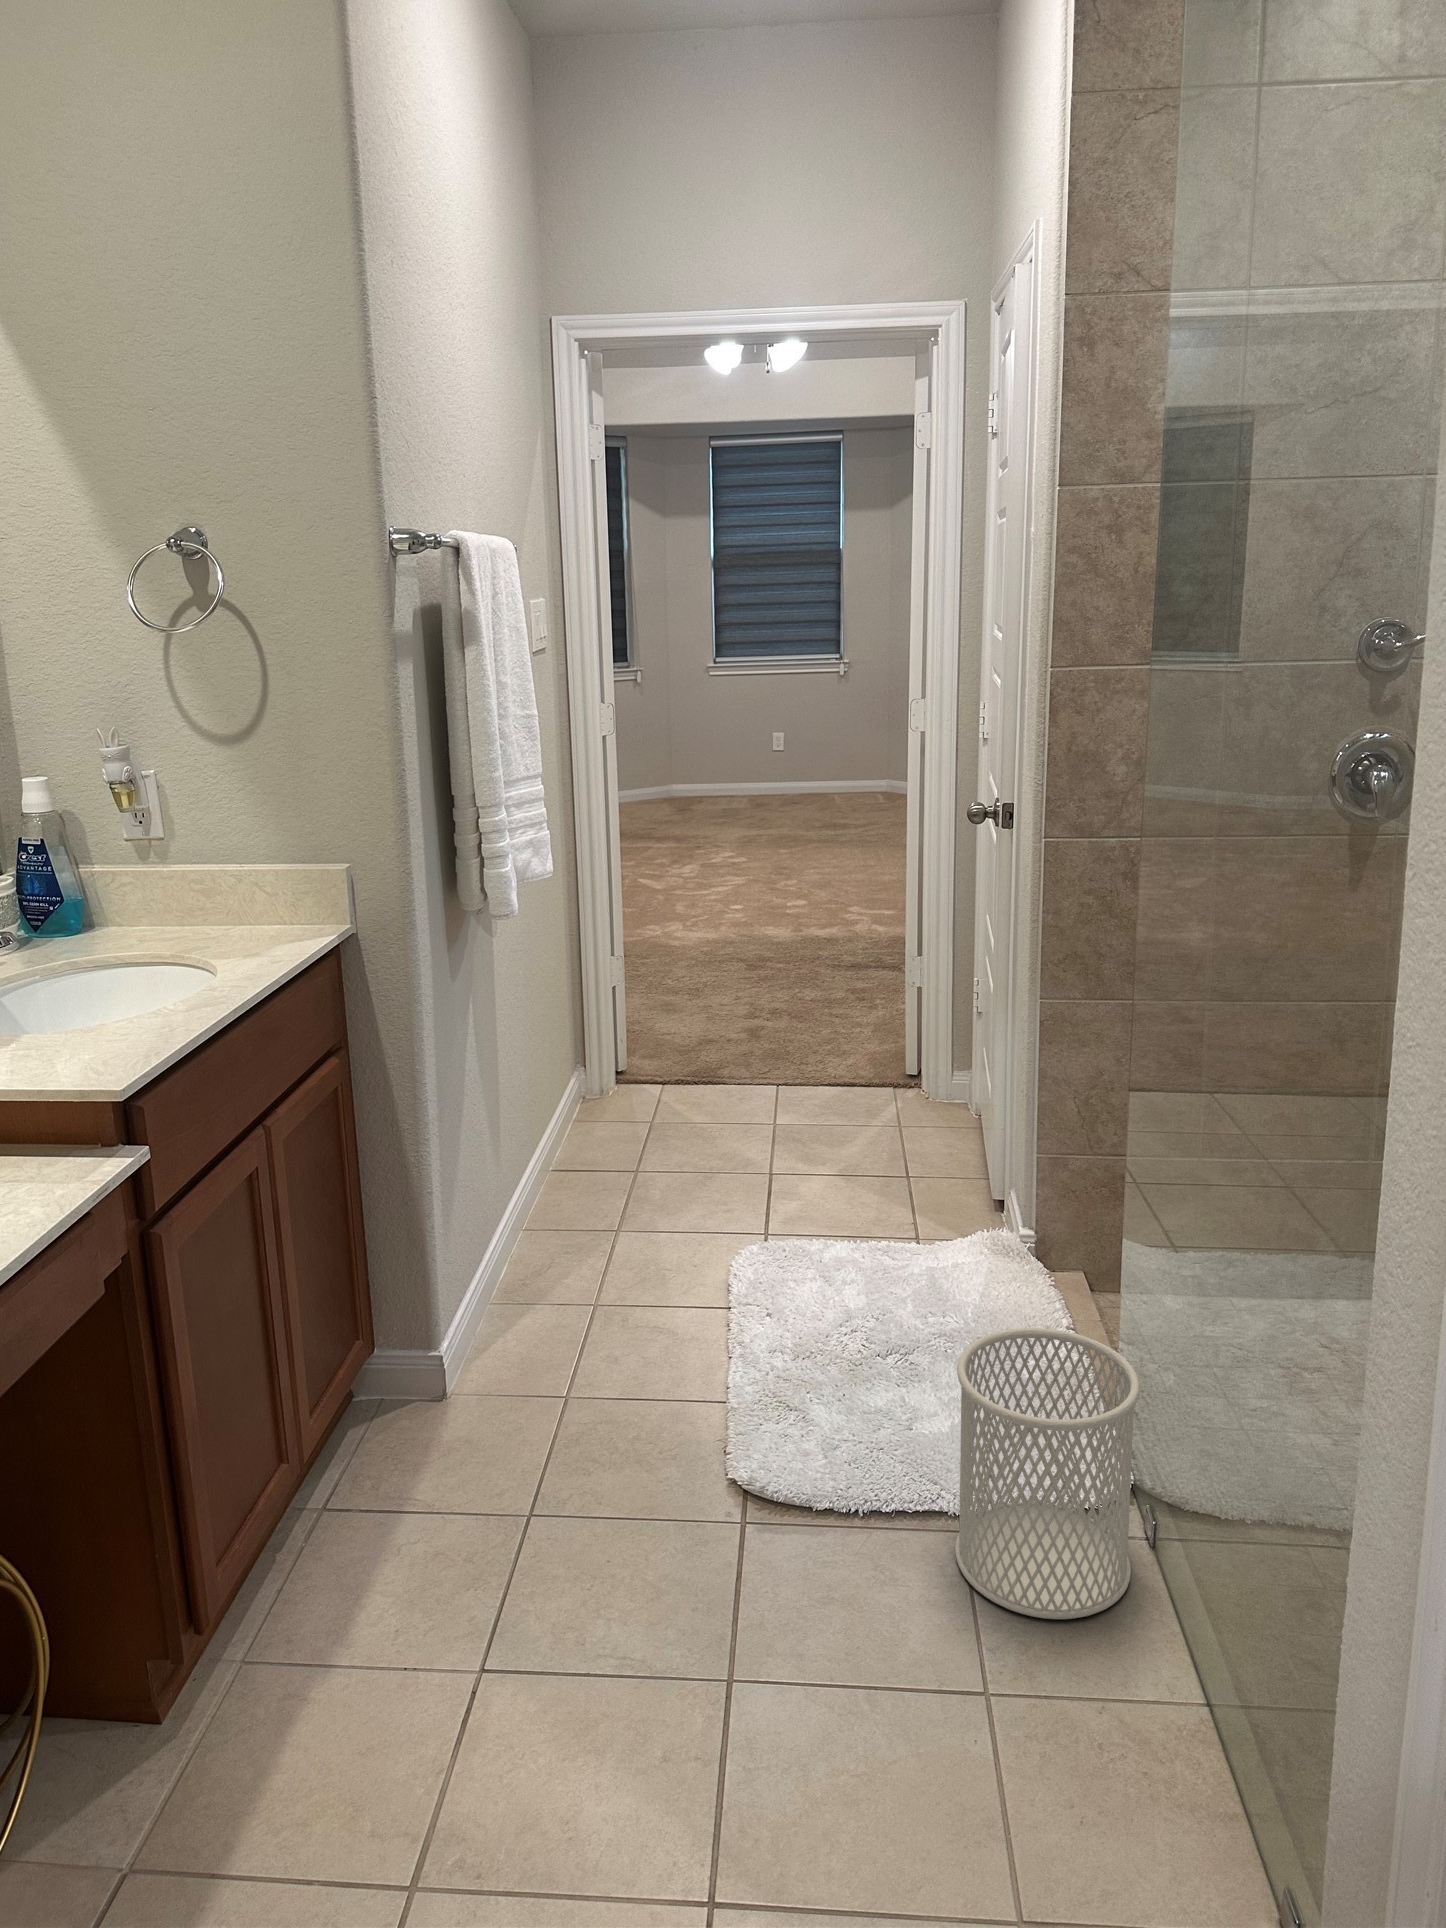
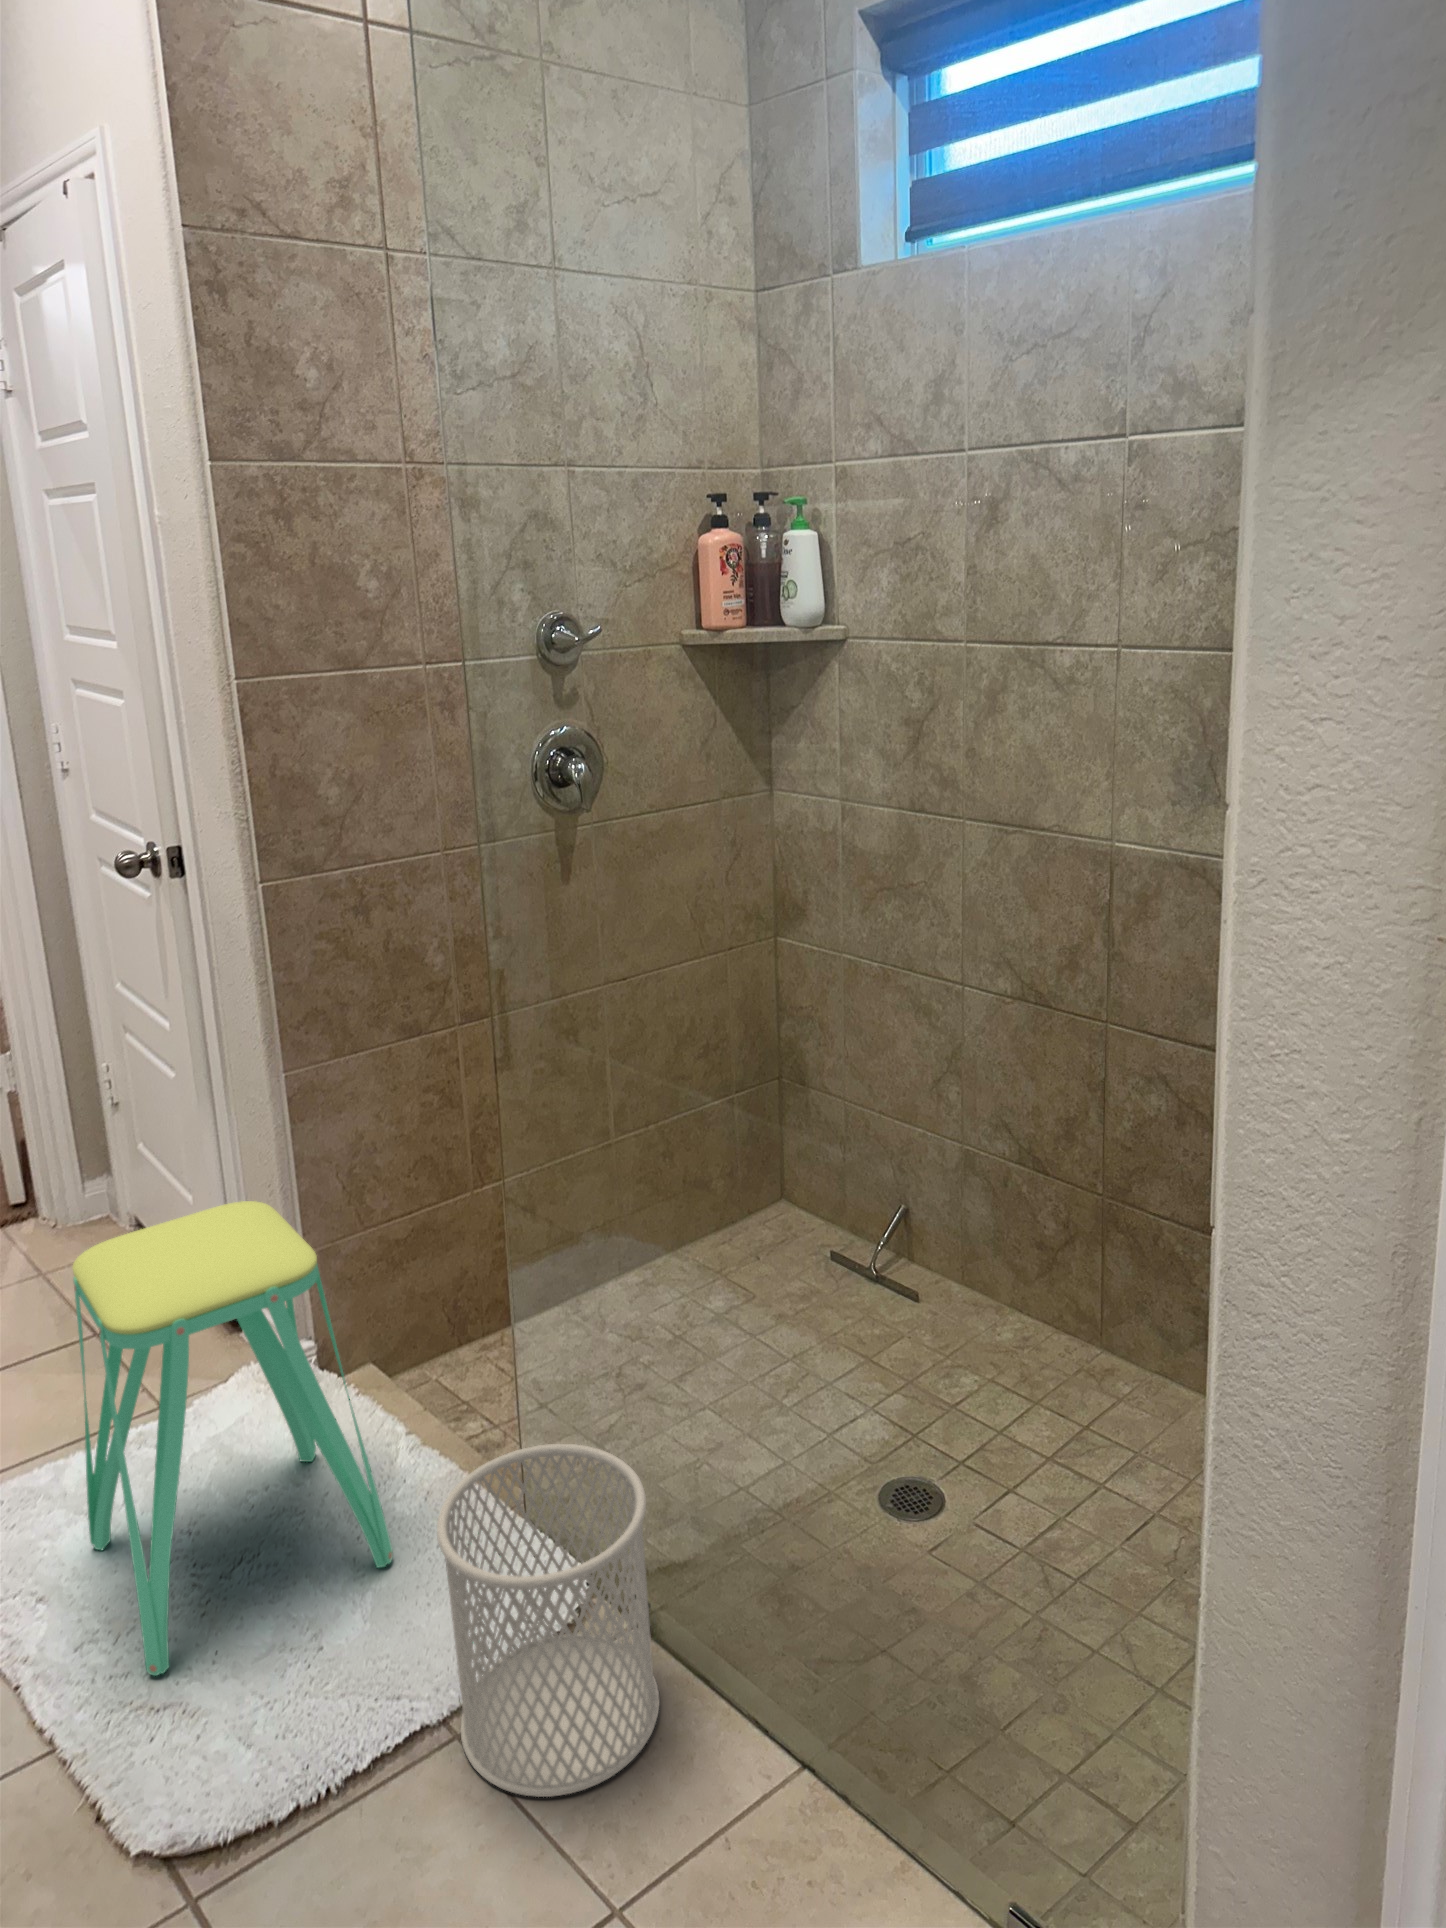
stool: none [801,1074,998,1404] -> present [72,1201,393,1676]

